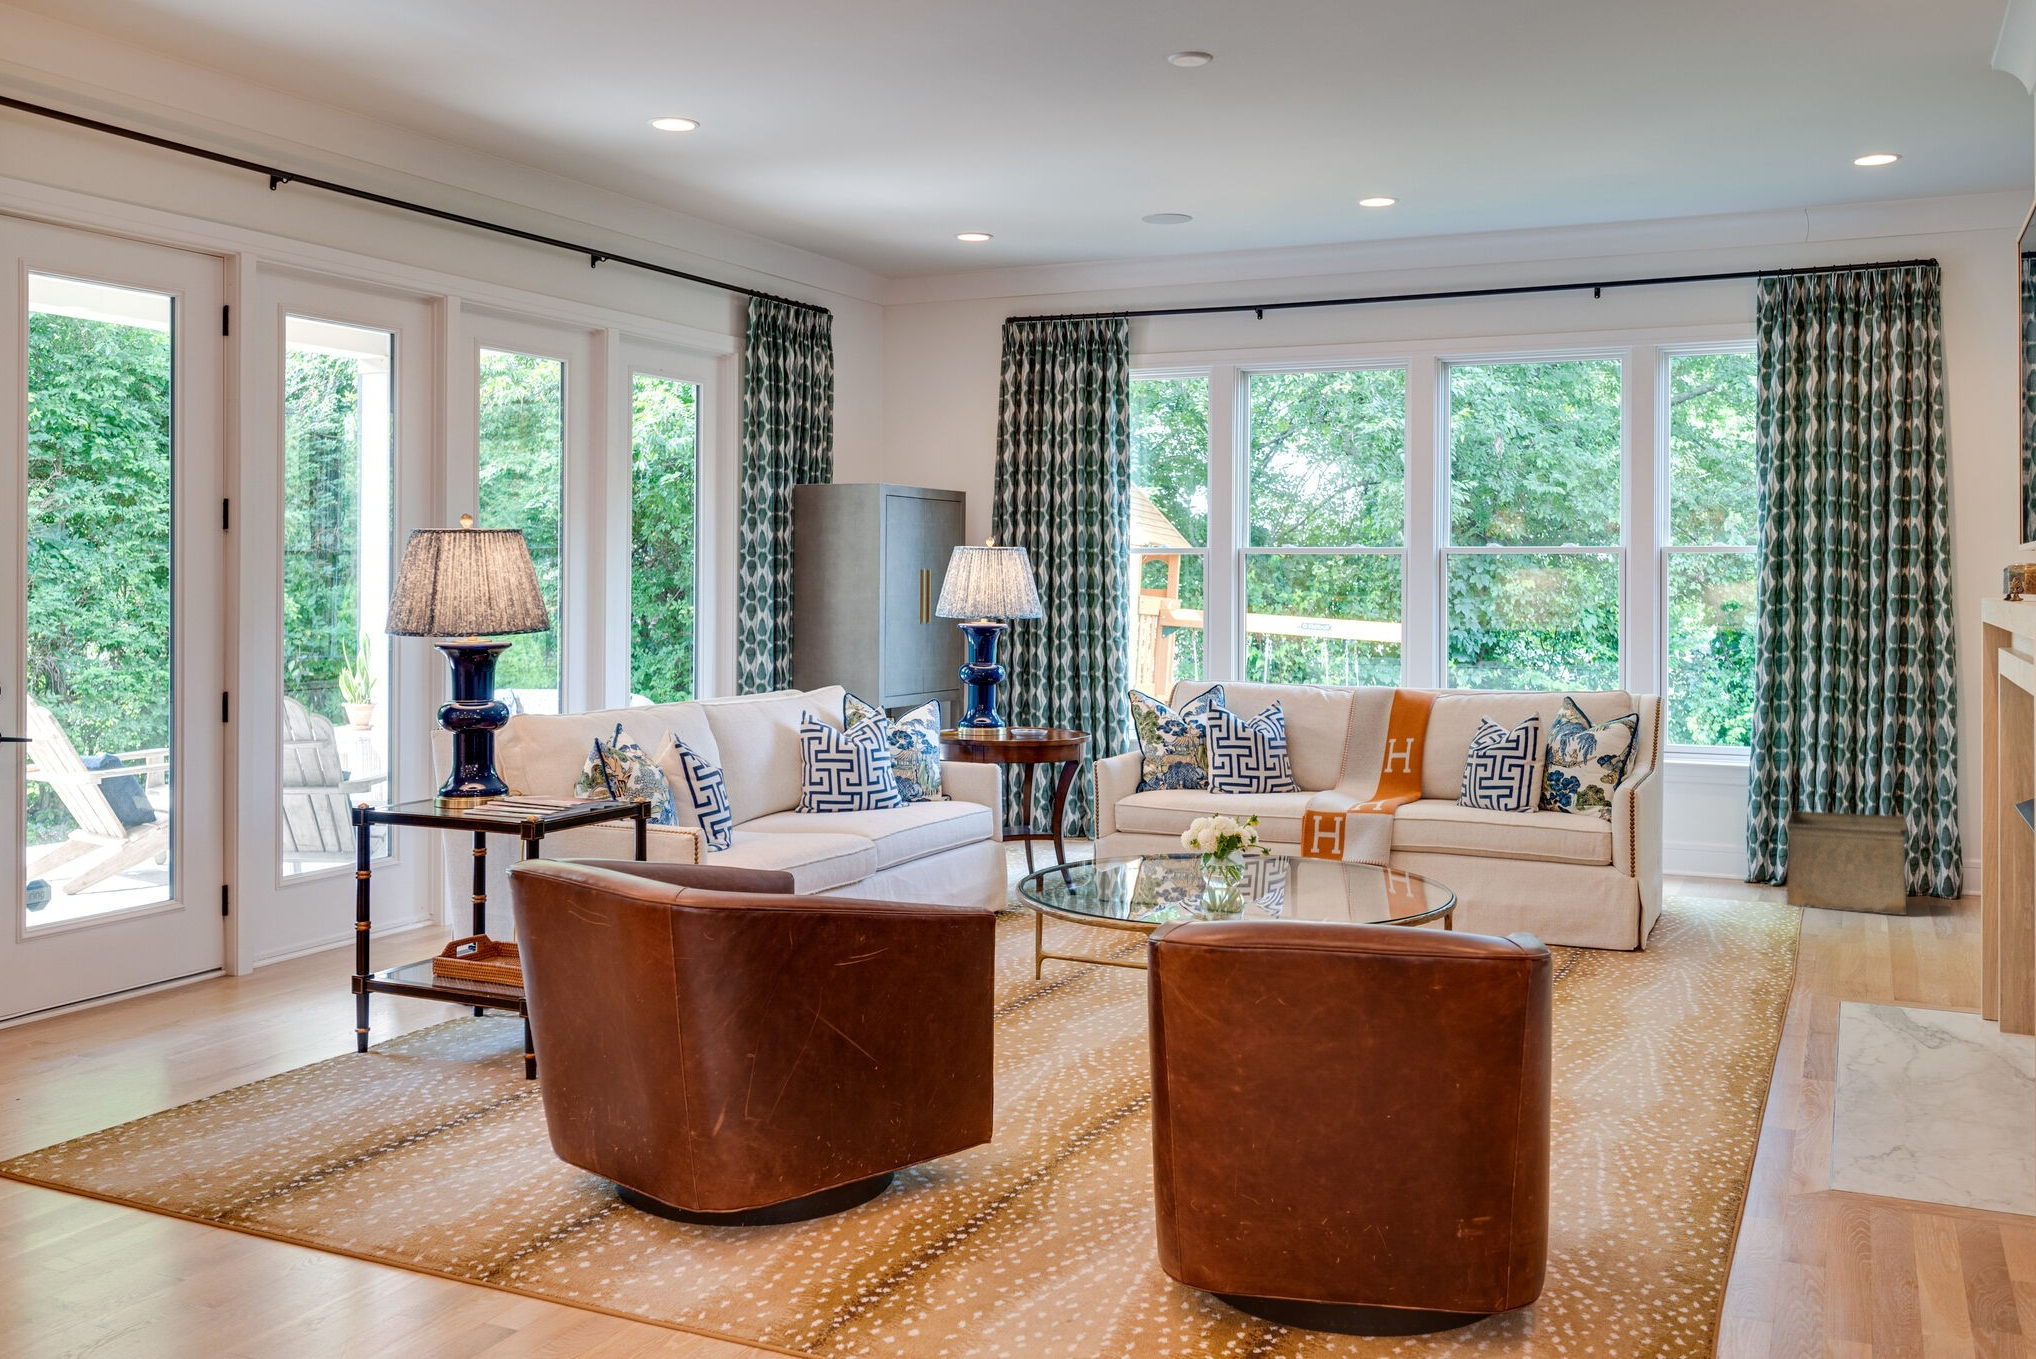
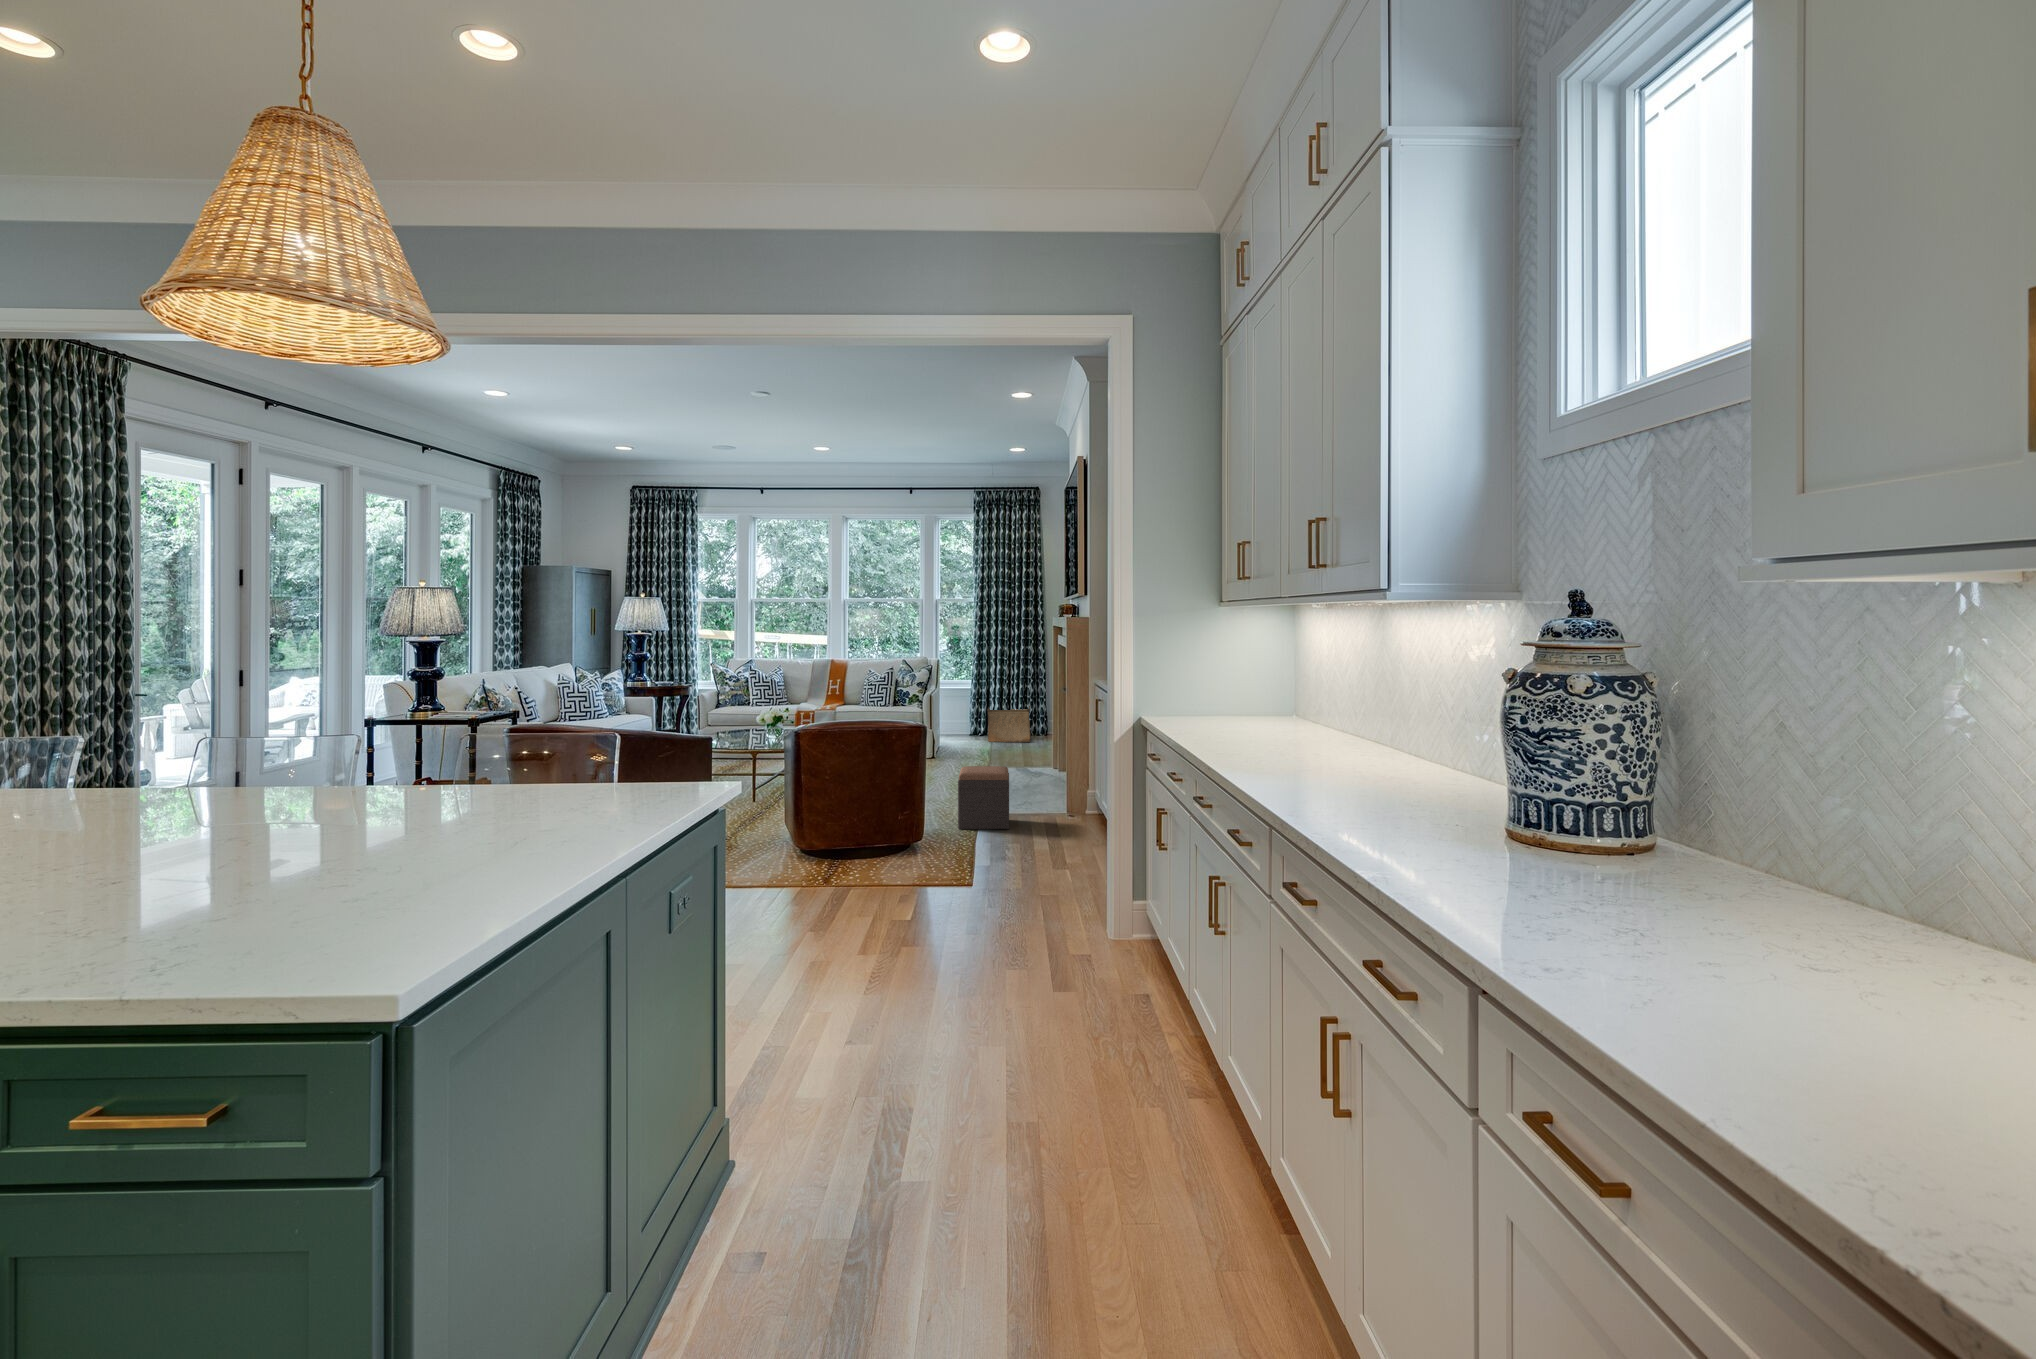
footstool: none [1708,1058,1890,1291] -> present [958,766,1009,829]

